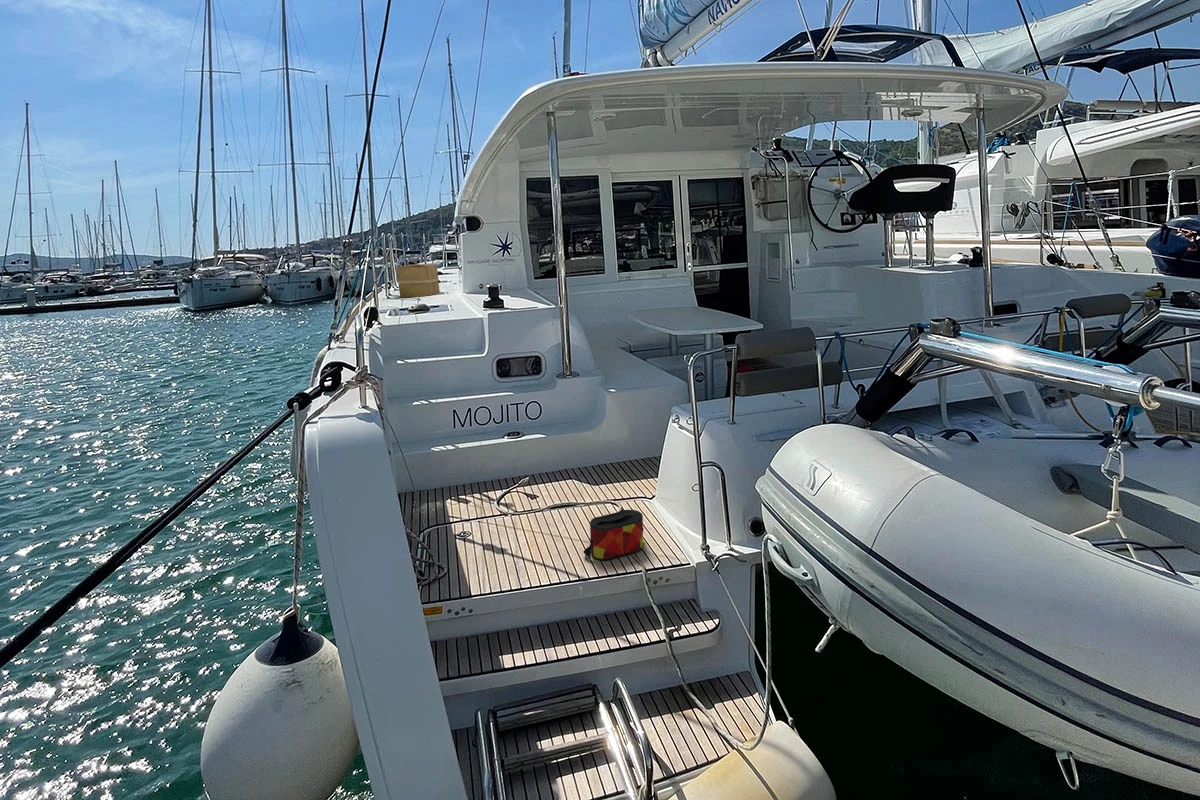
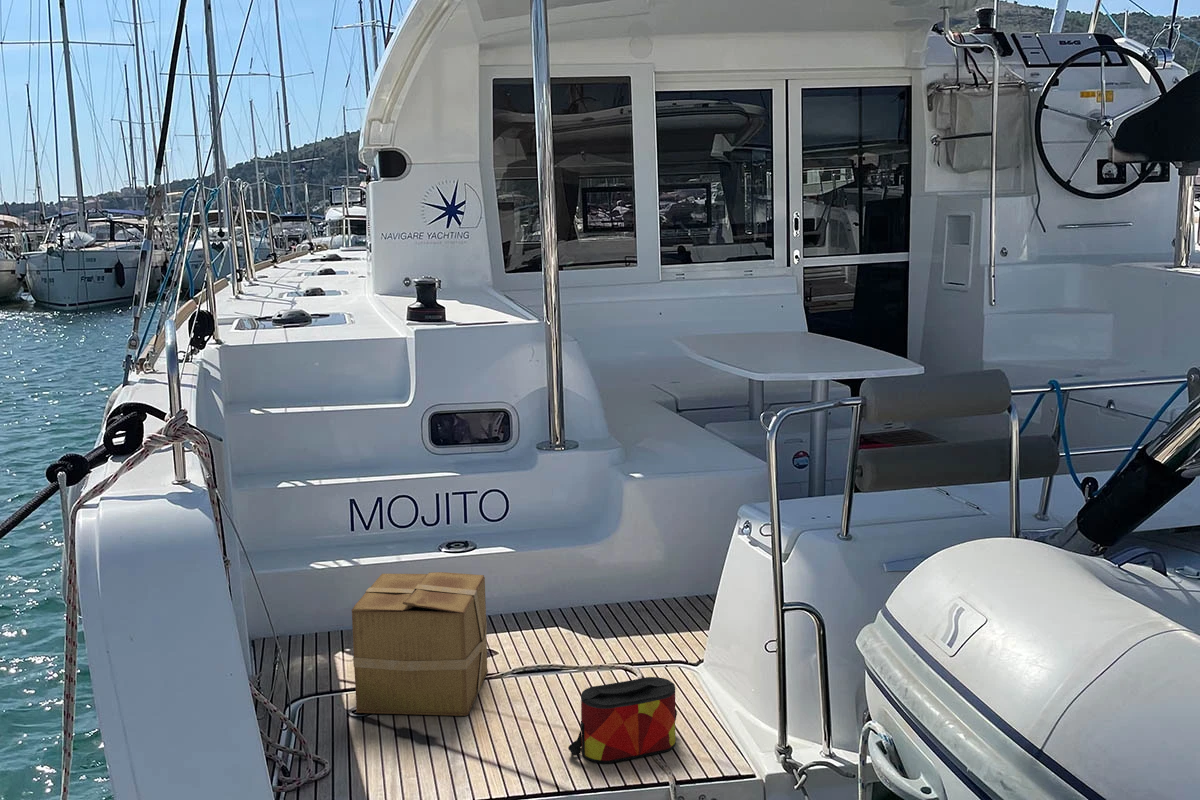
cardboard box: present [396,264,440,297] -> present [352,572,488,716]

